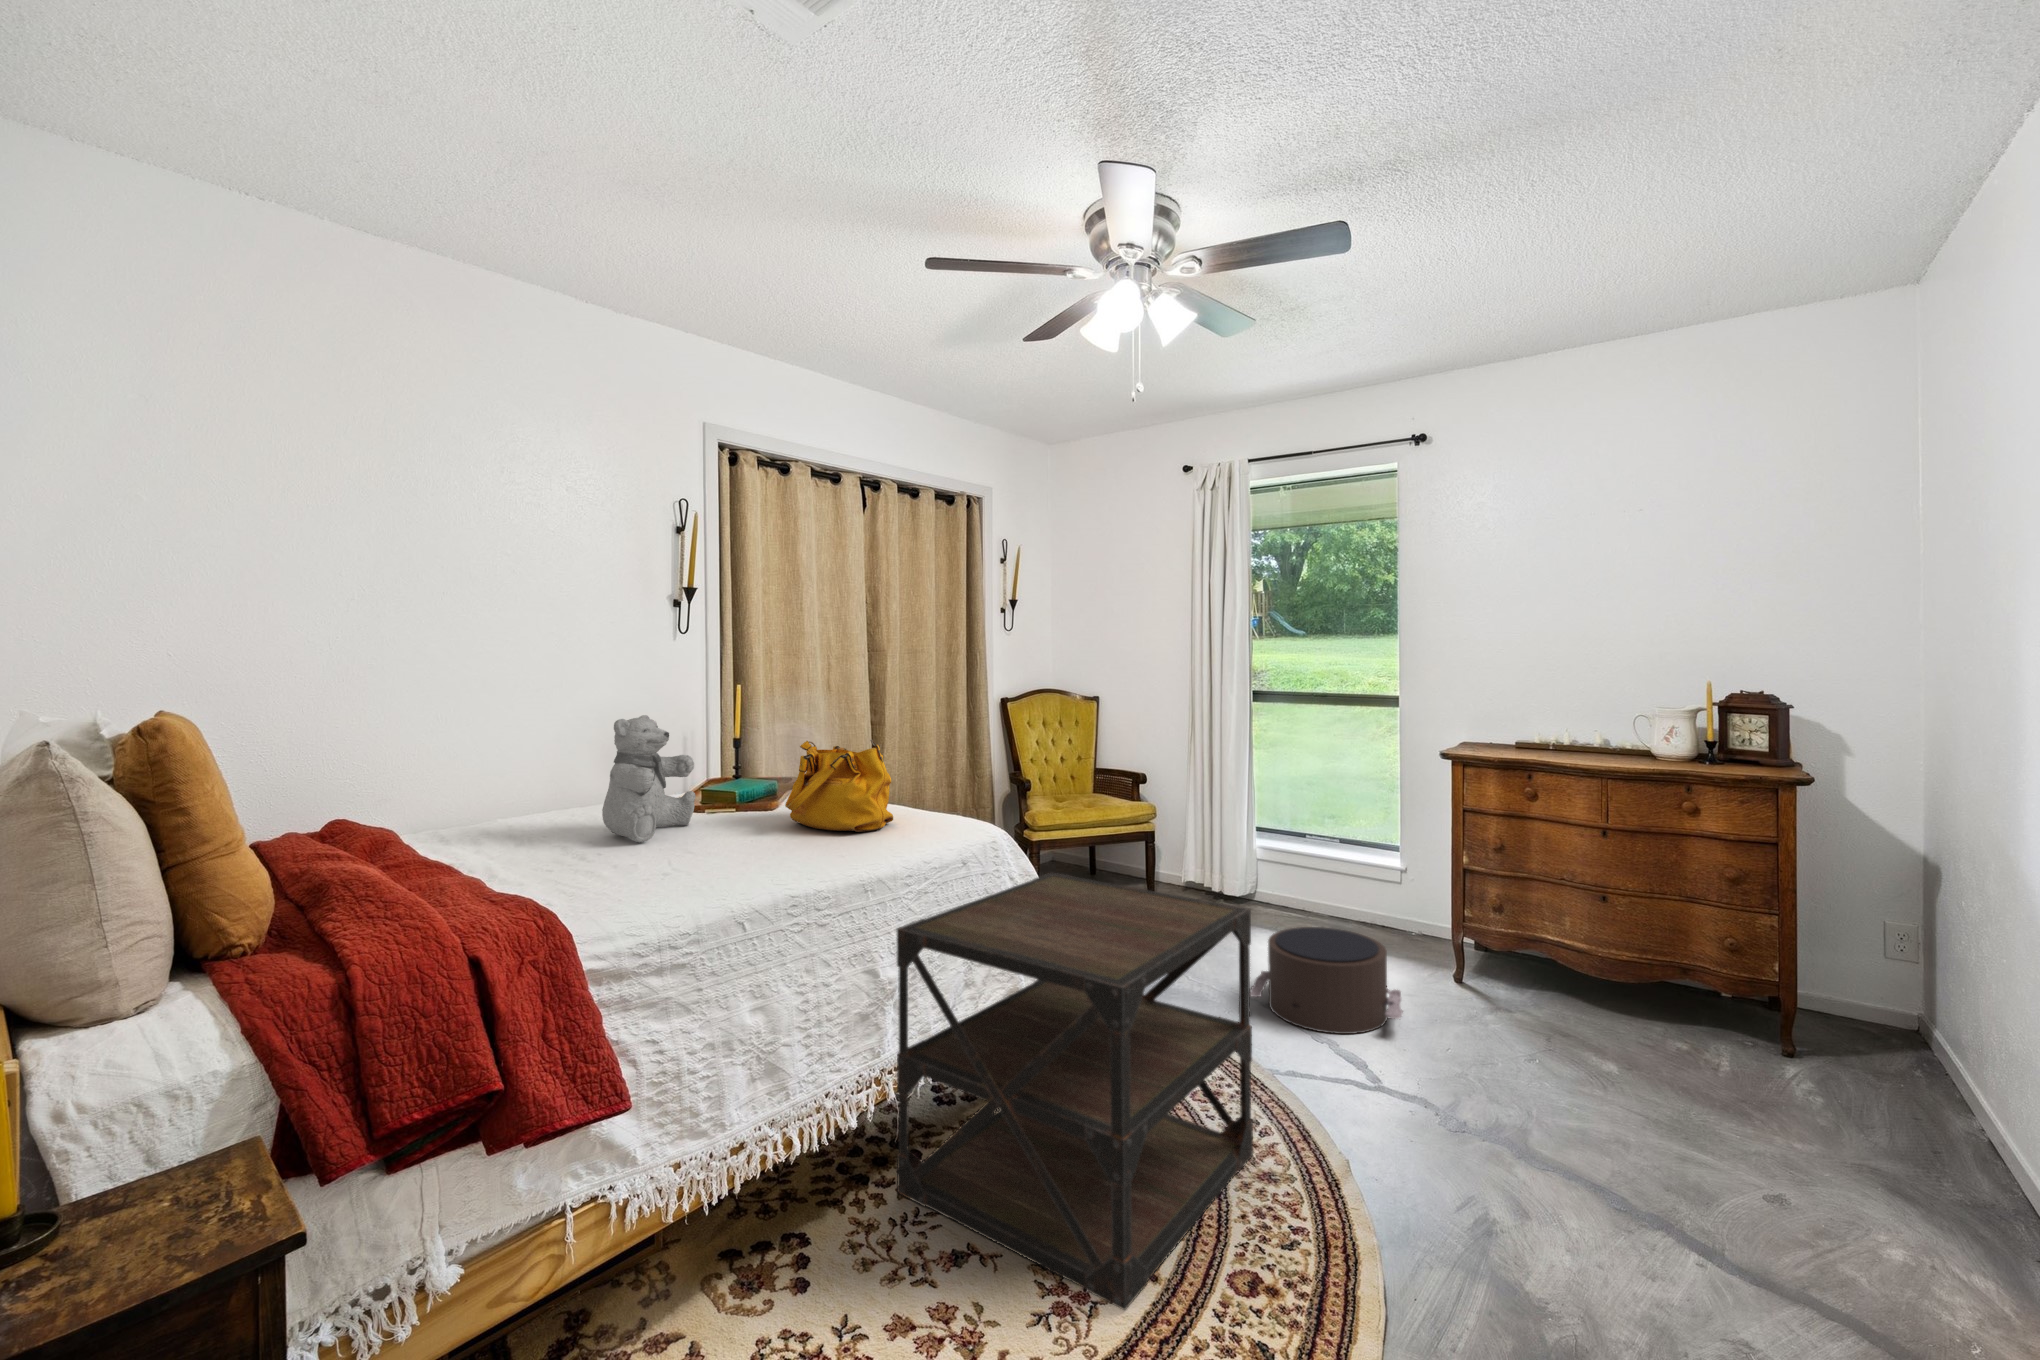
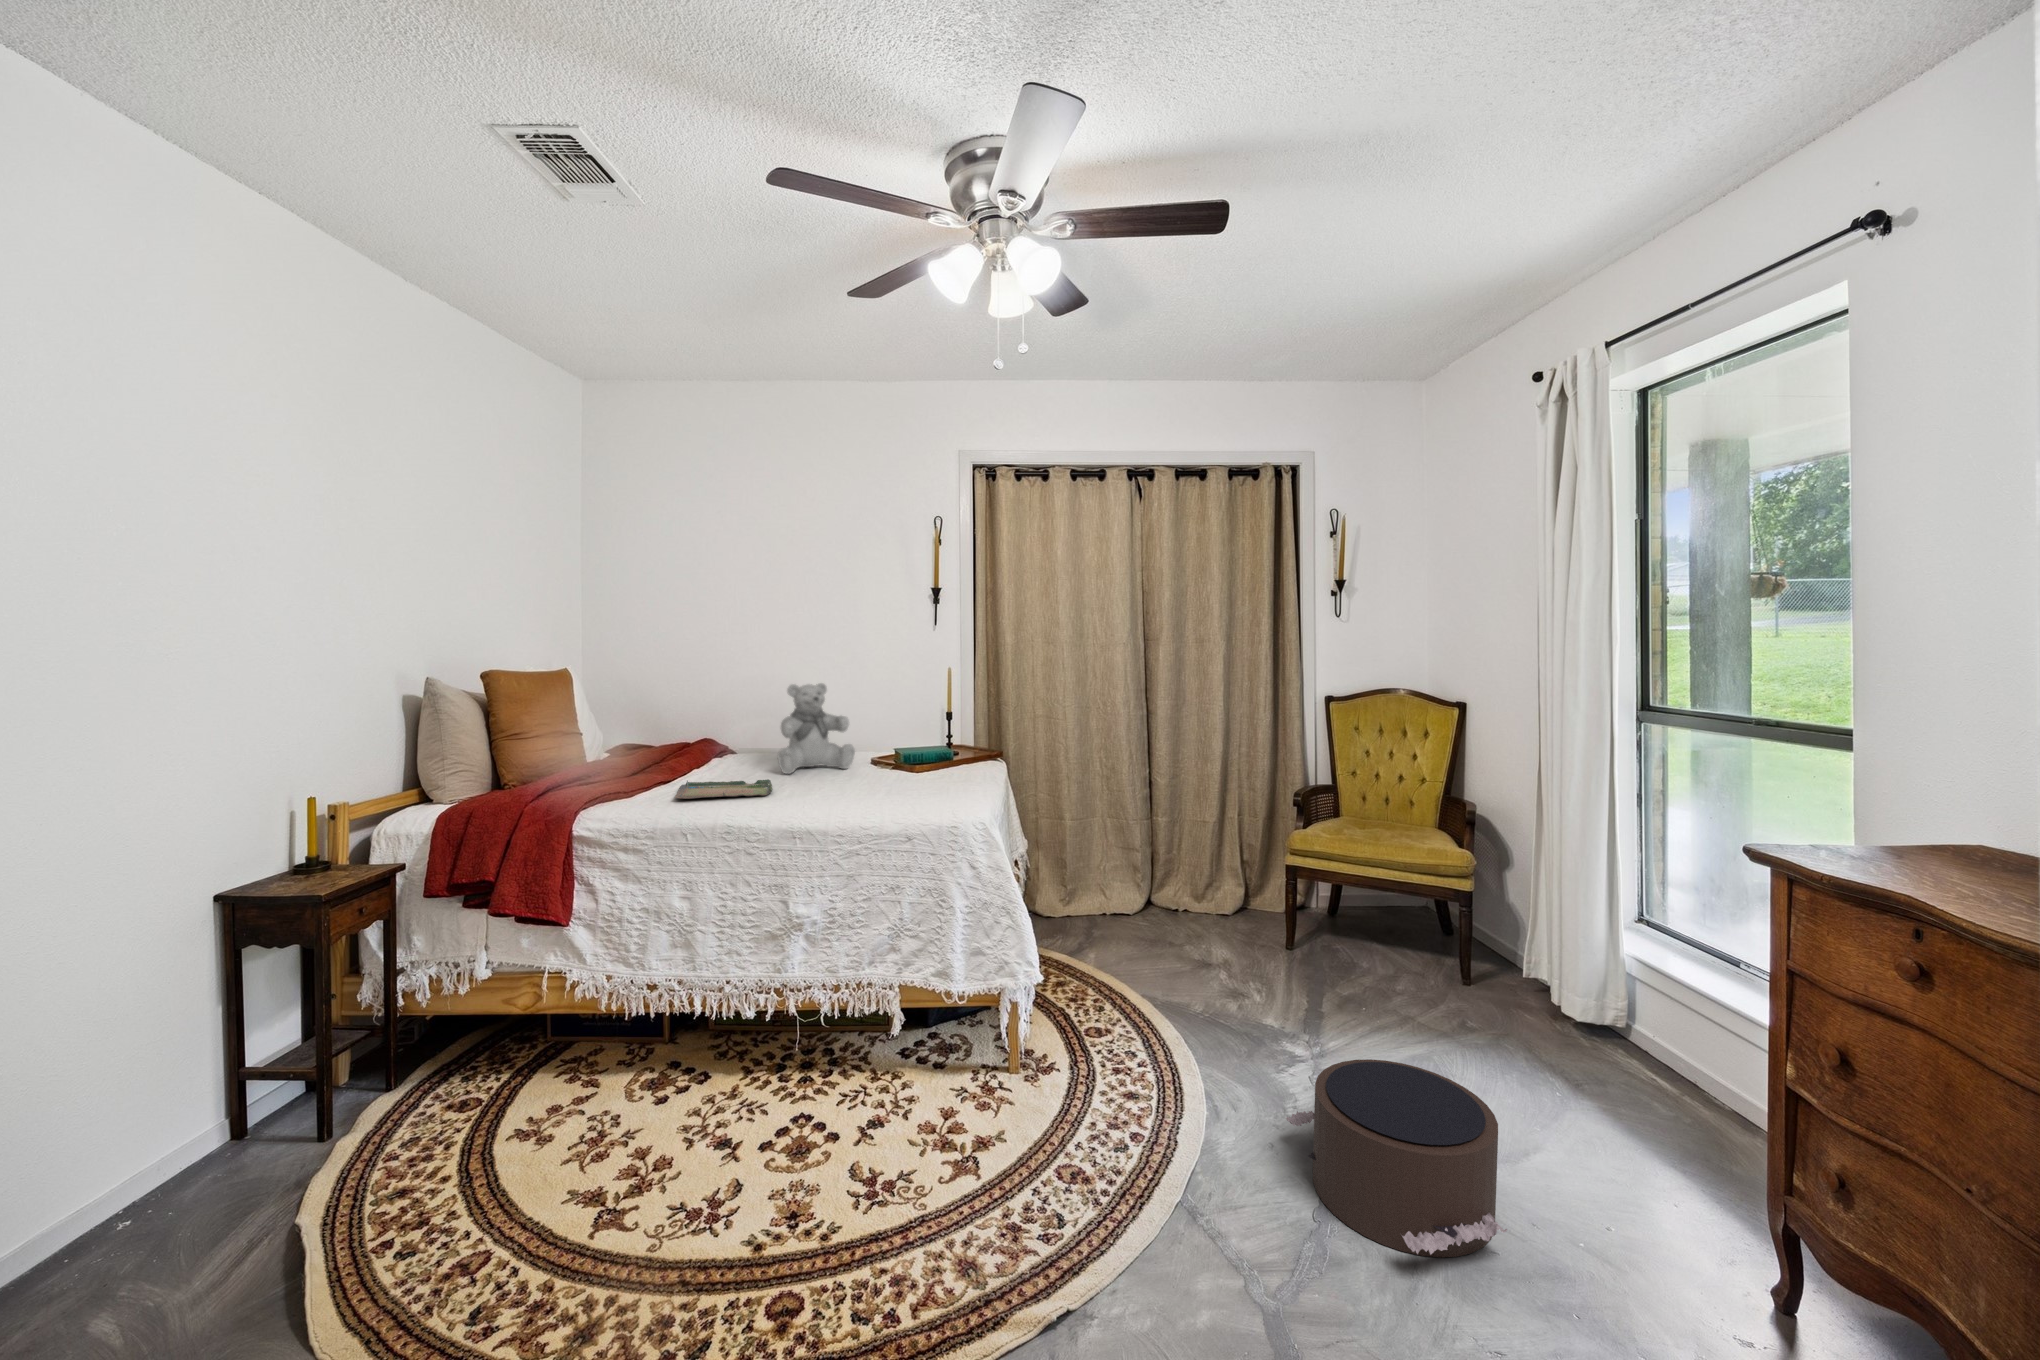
handbag: present [785,740,893,832] -> none [859,716,956,799]
tray: none [557,846,724,890] -> present [675,779,772,799]
side table: present [897,873,1253,1310] -> none [707,873,1001,1244]

